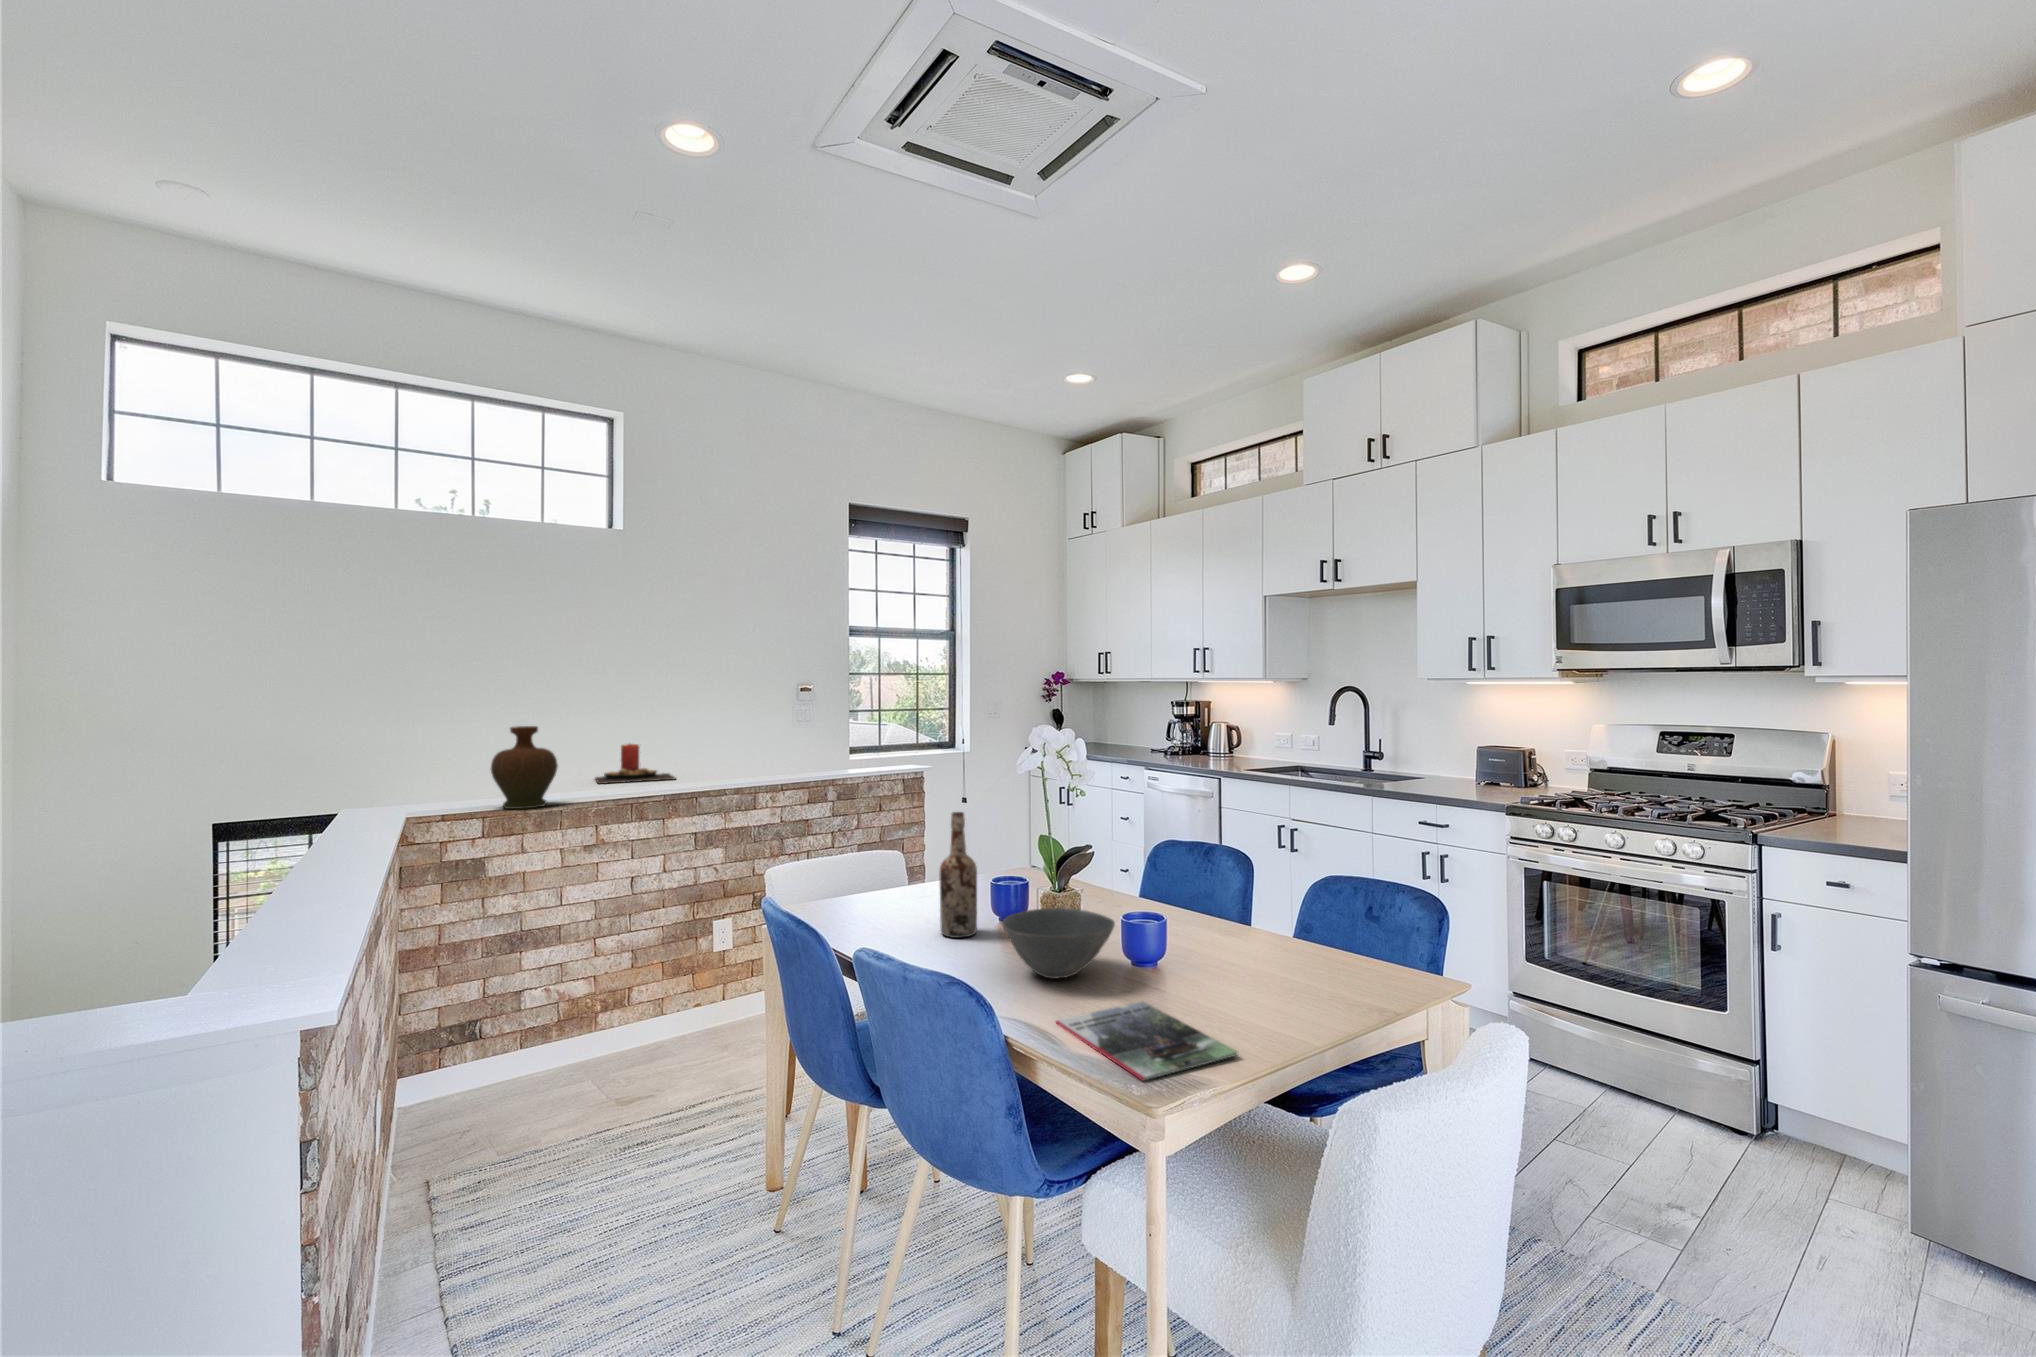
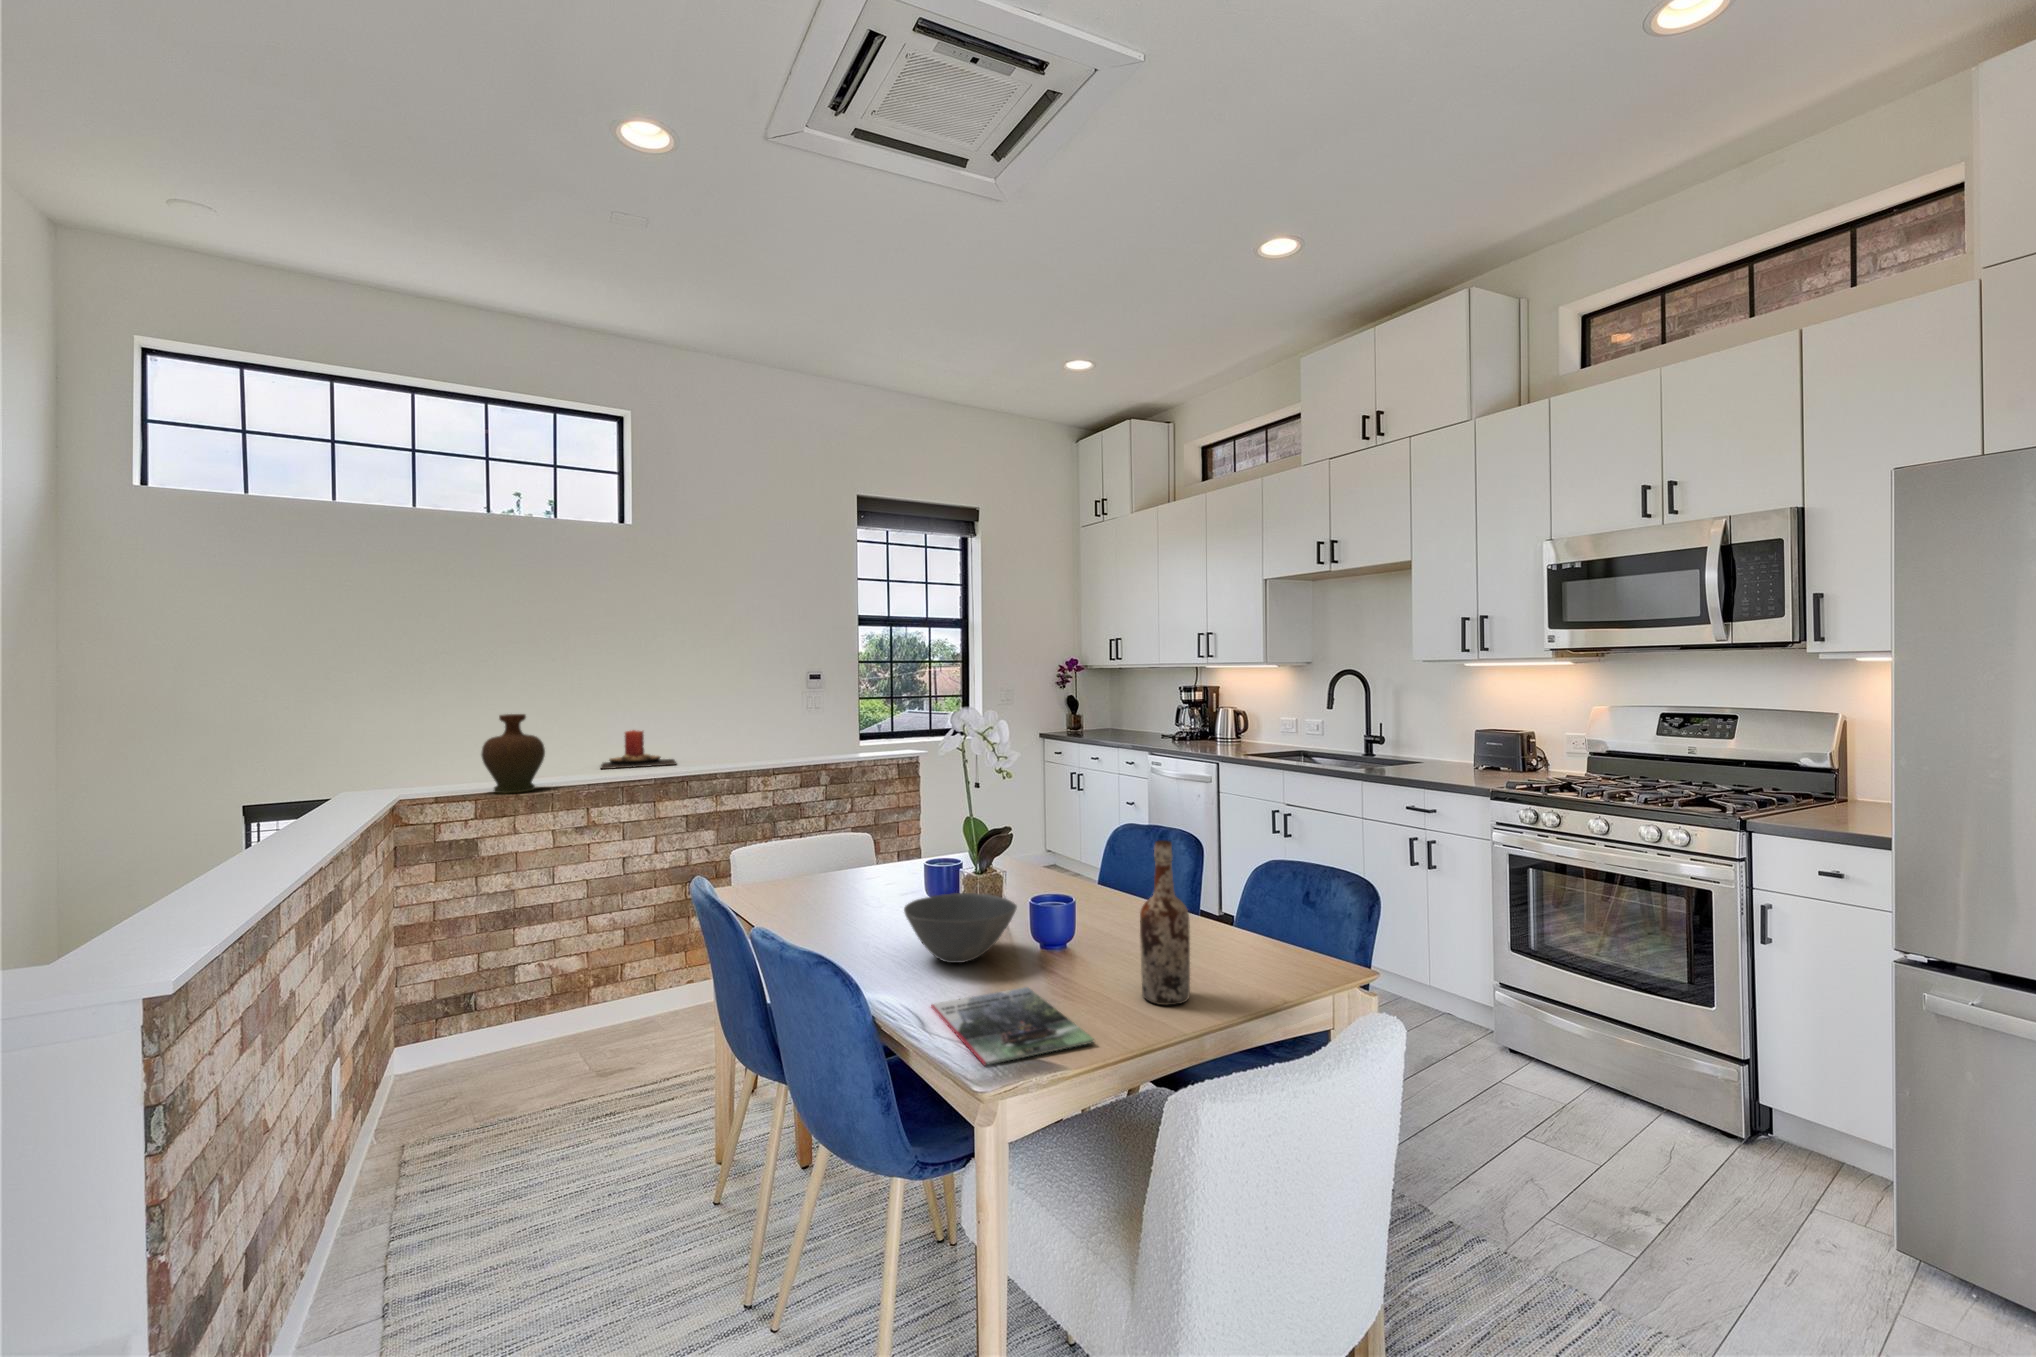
wine bottle: present [940,812,977,938] -> present [1140,840,1190,1005]

